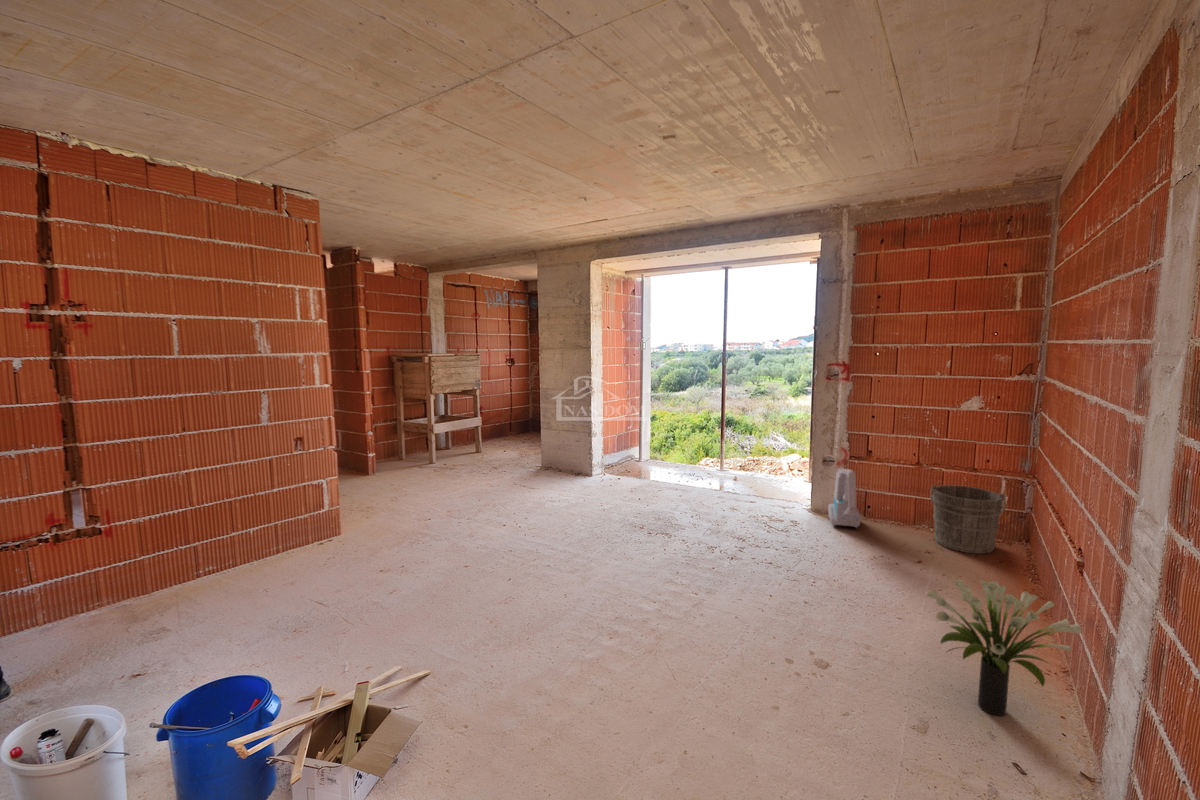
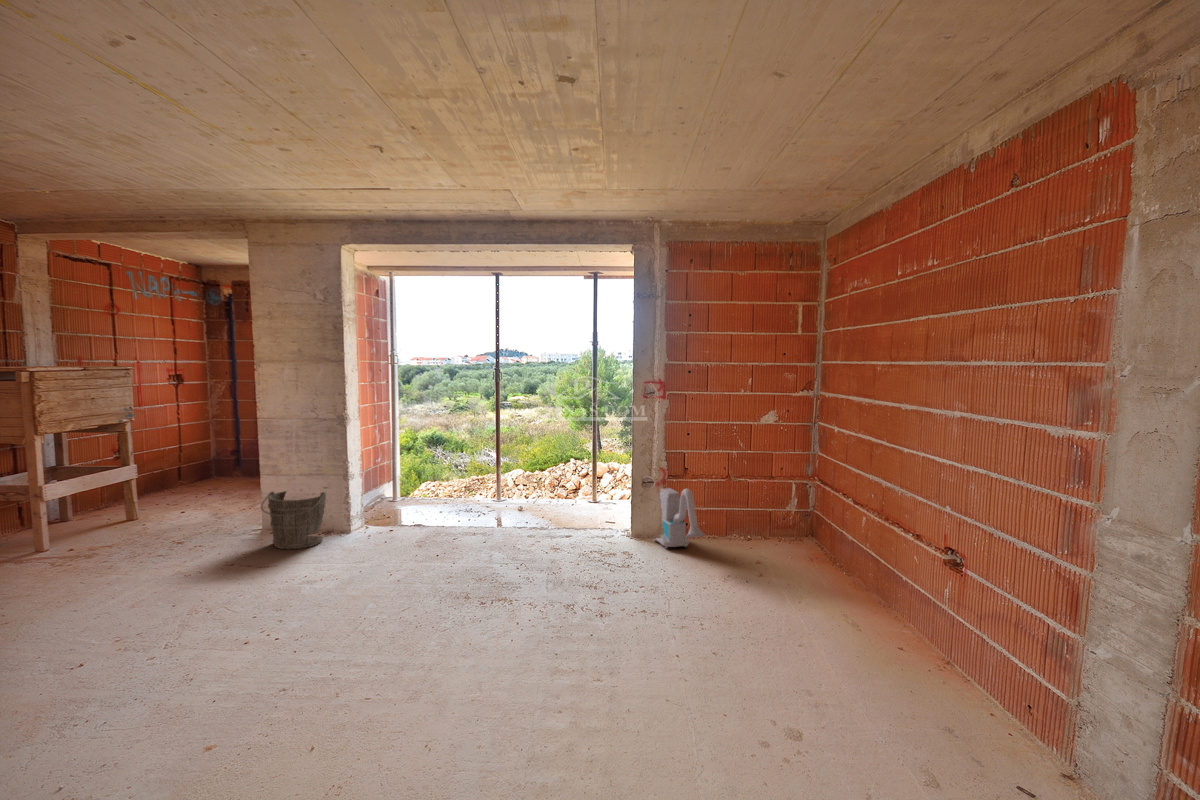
bucket: present [930,485,1006,554] -> present [261,491,327,549]
potted plant: present [928,580,1081,716] -> none [856,570,975,685]

